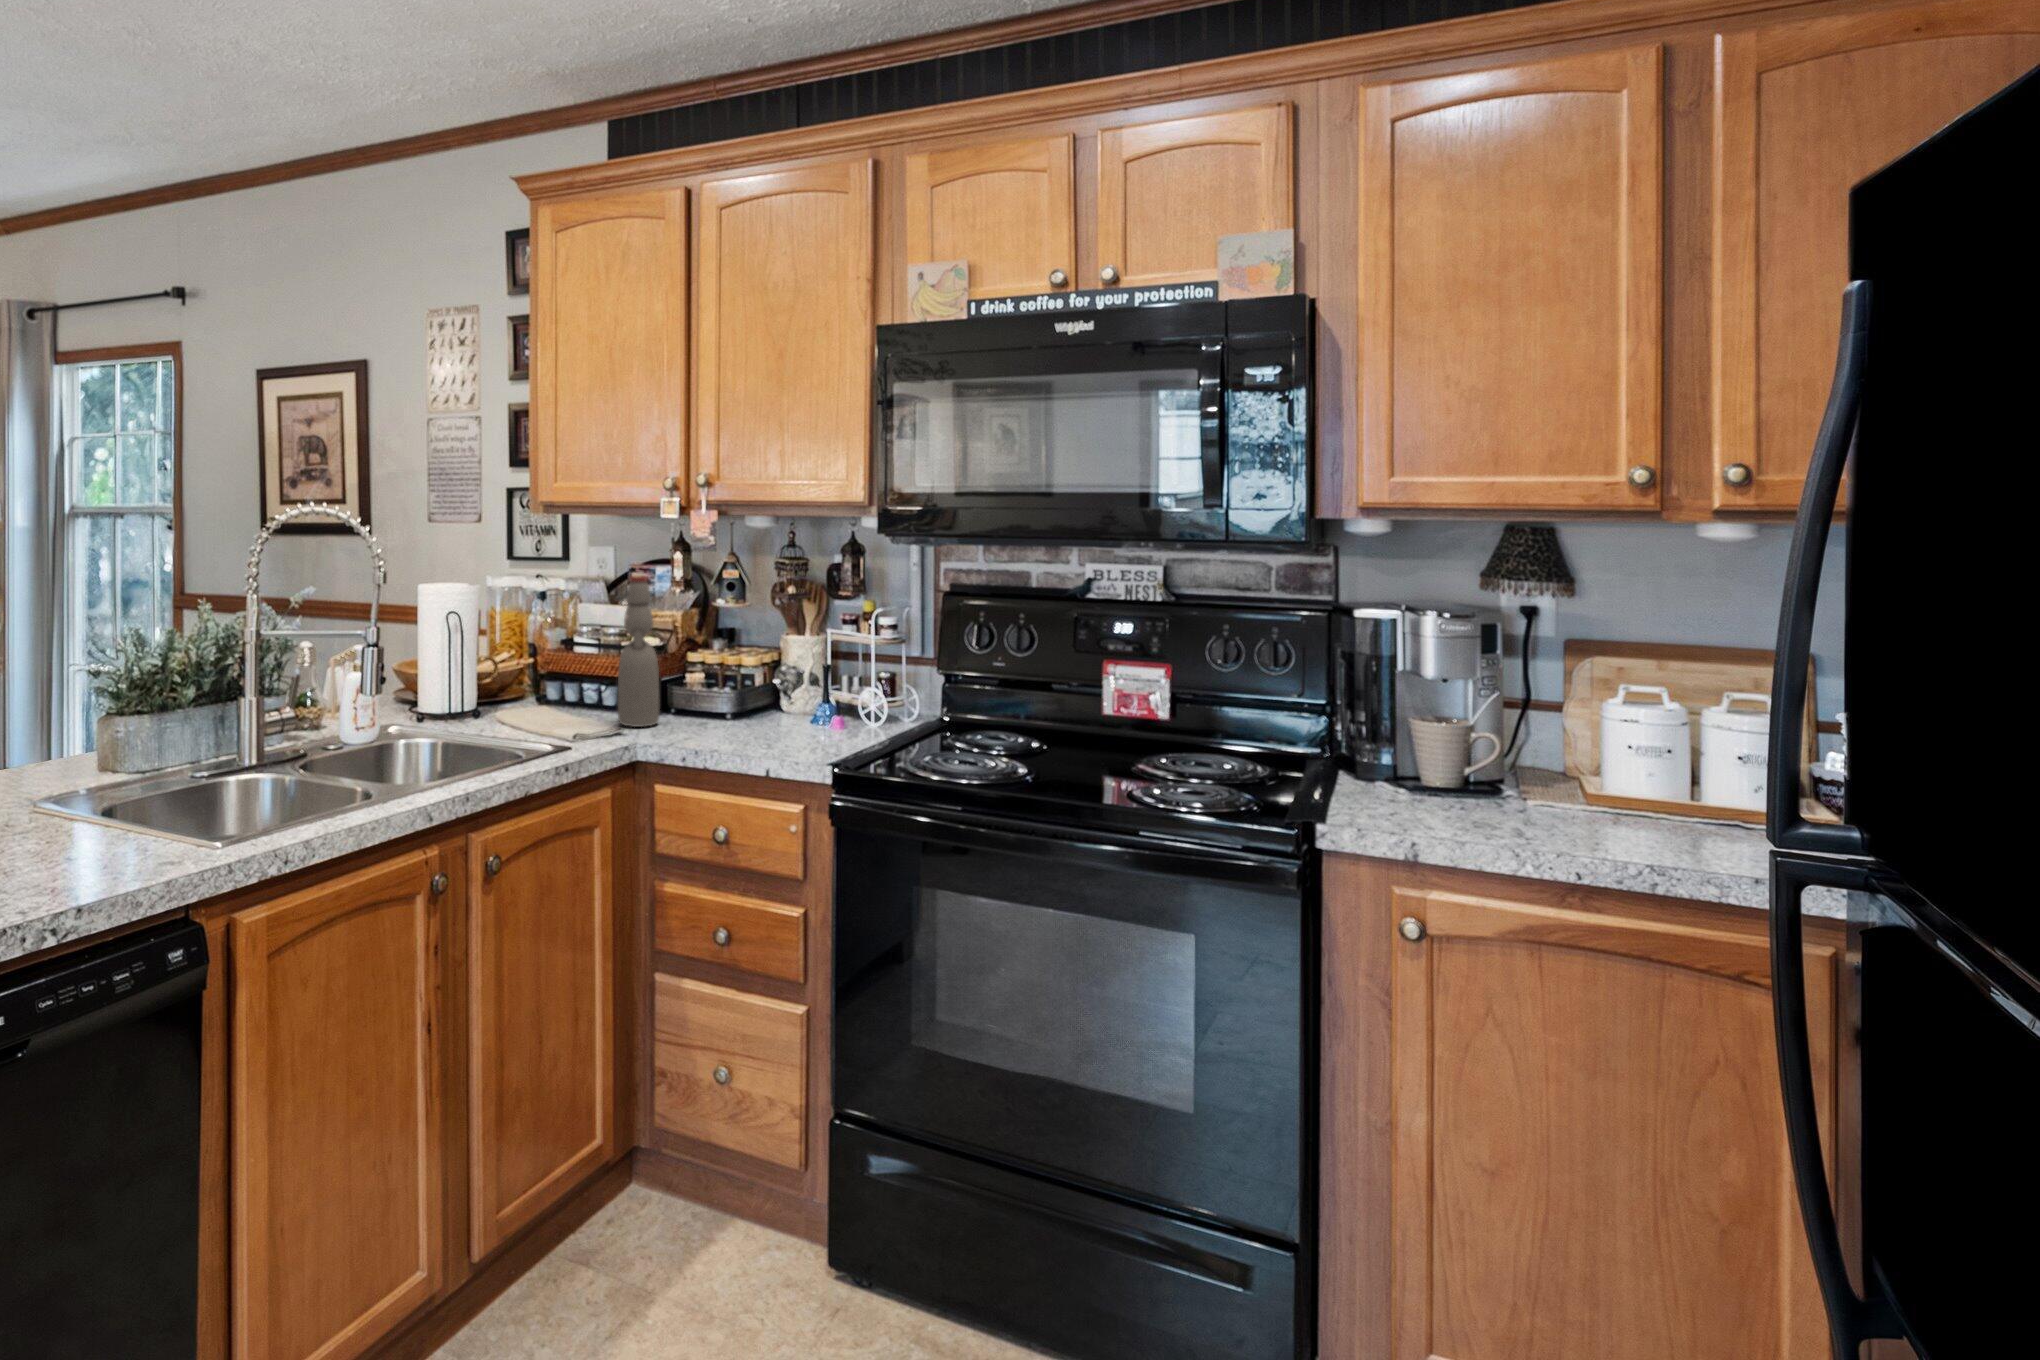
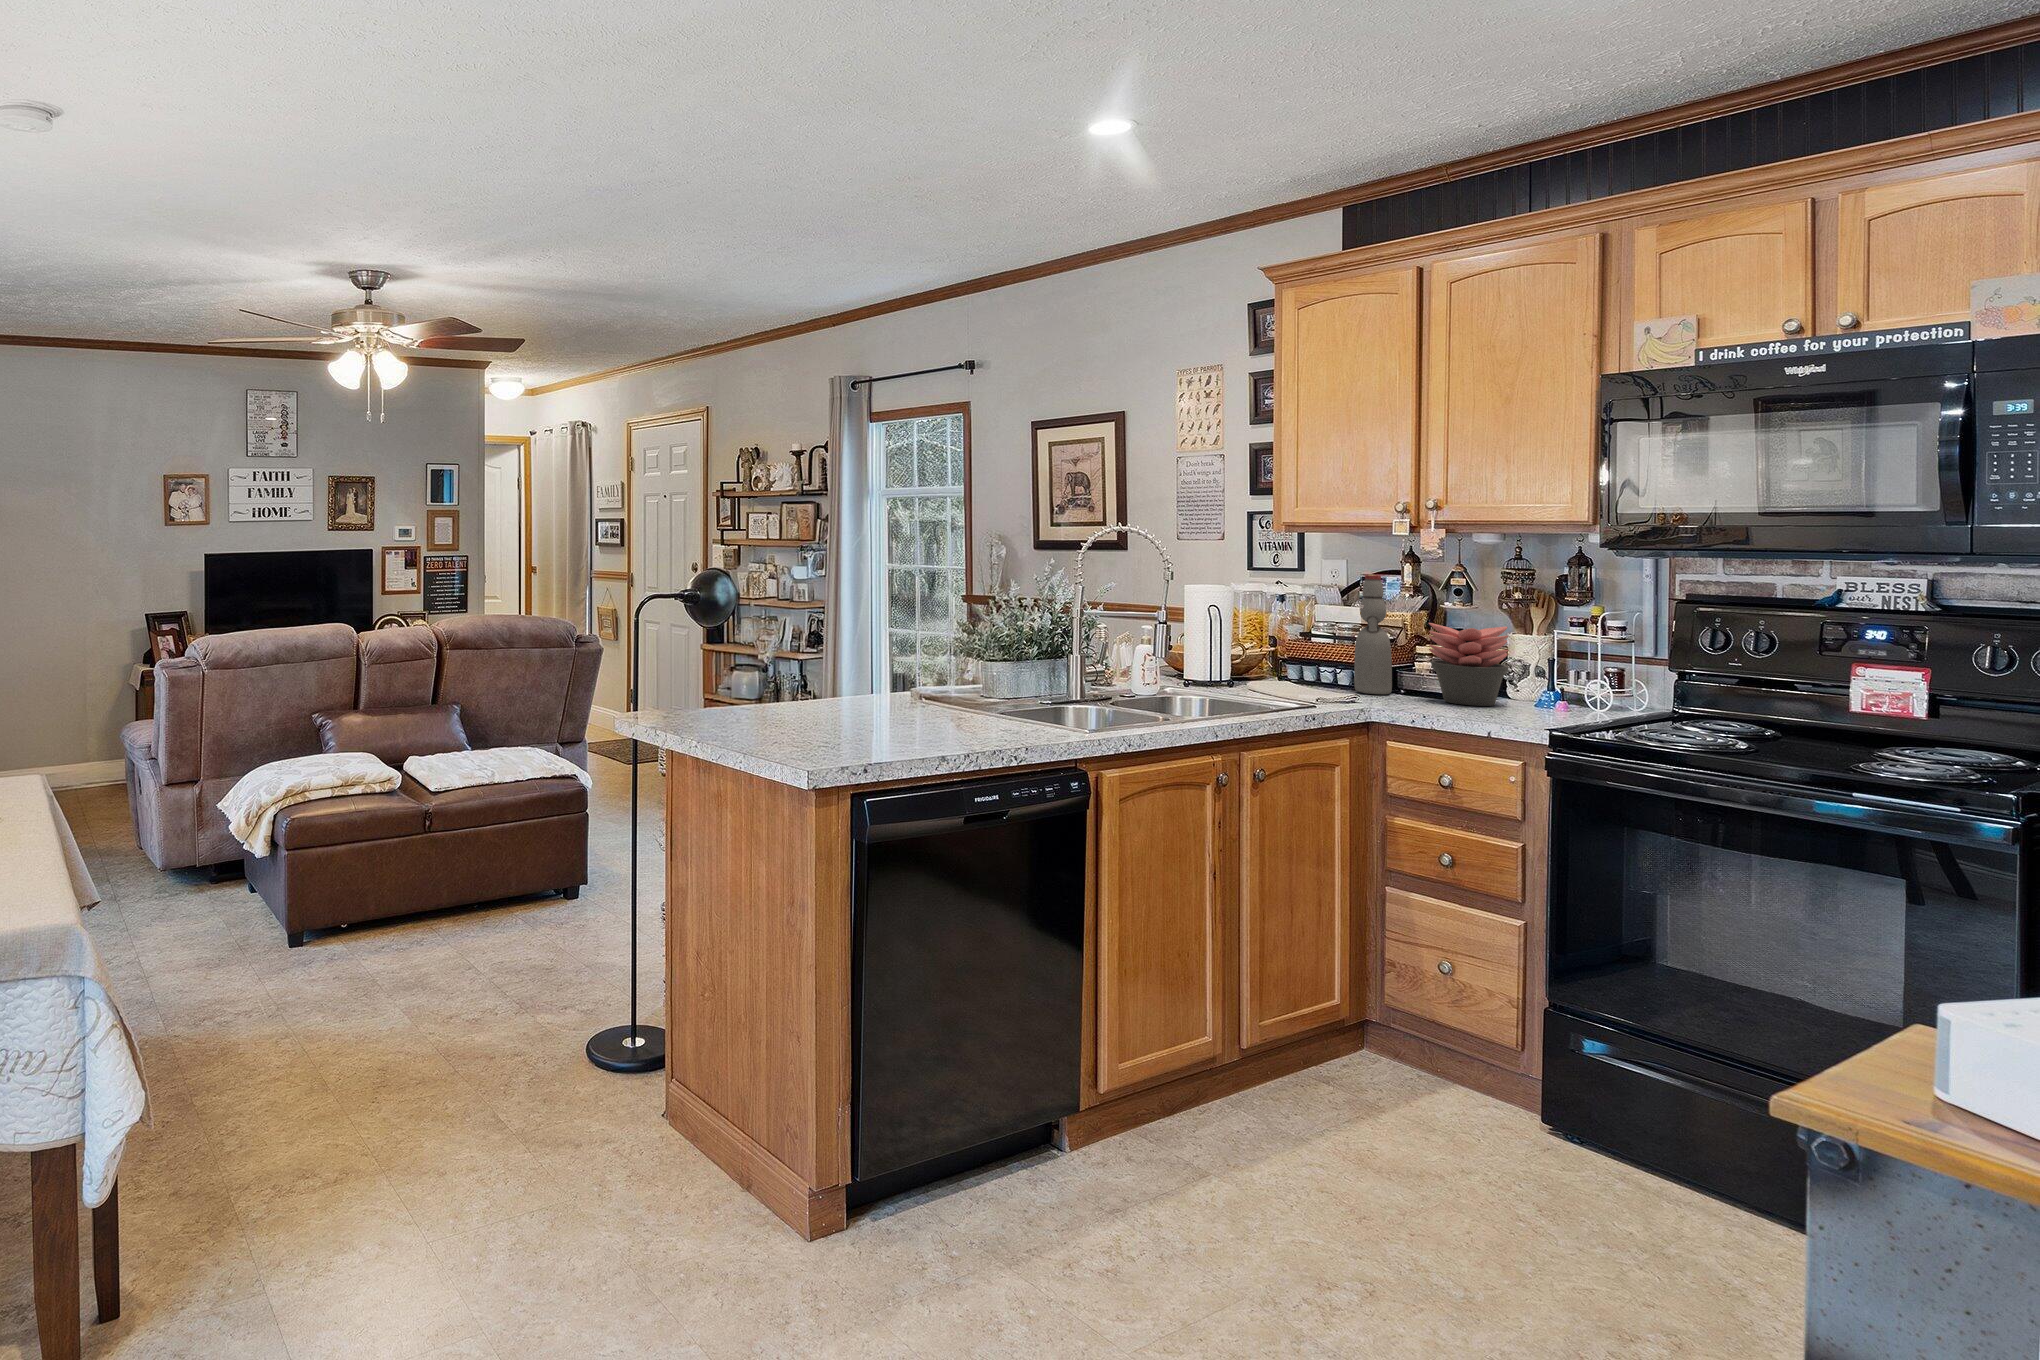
succulent plant: none [699,632,783,735] -> present [1429,623,1509,706]

